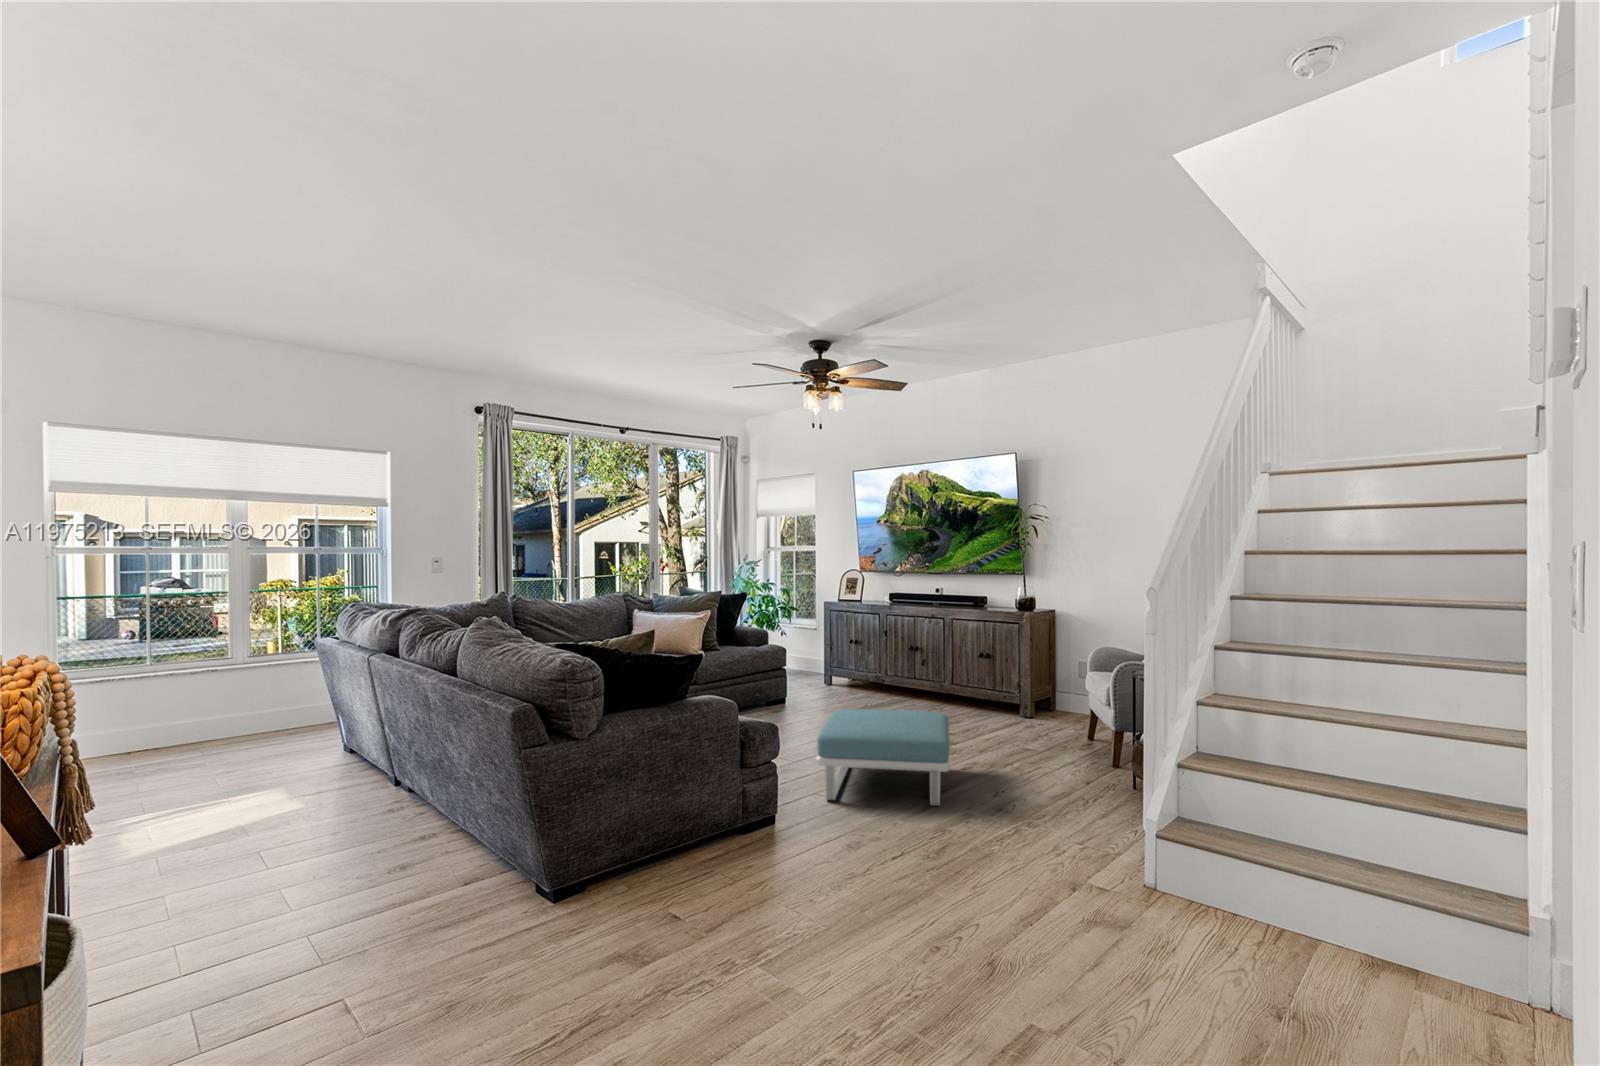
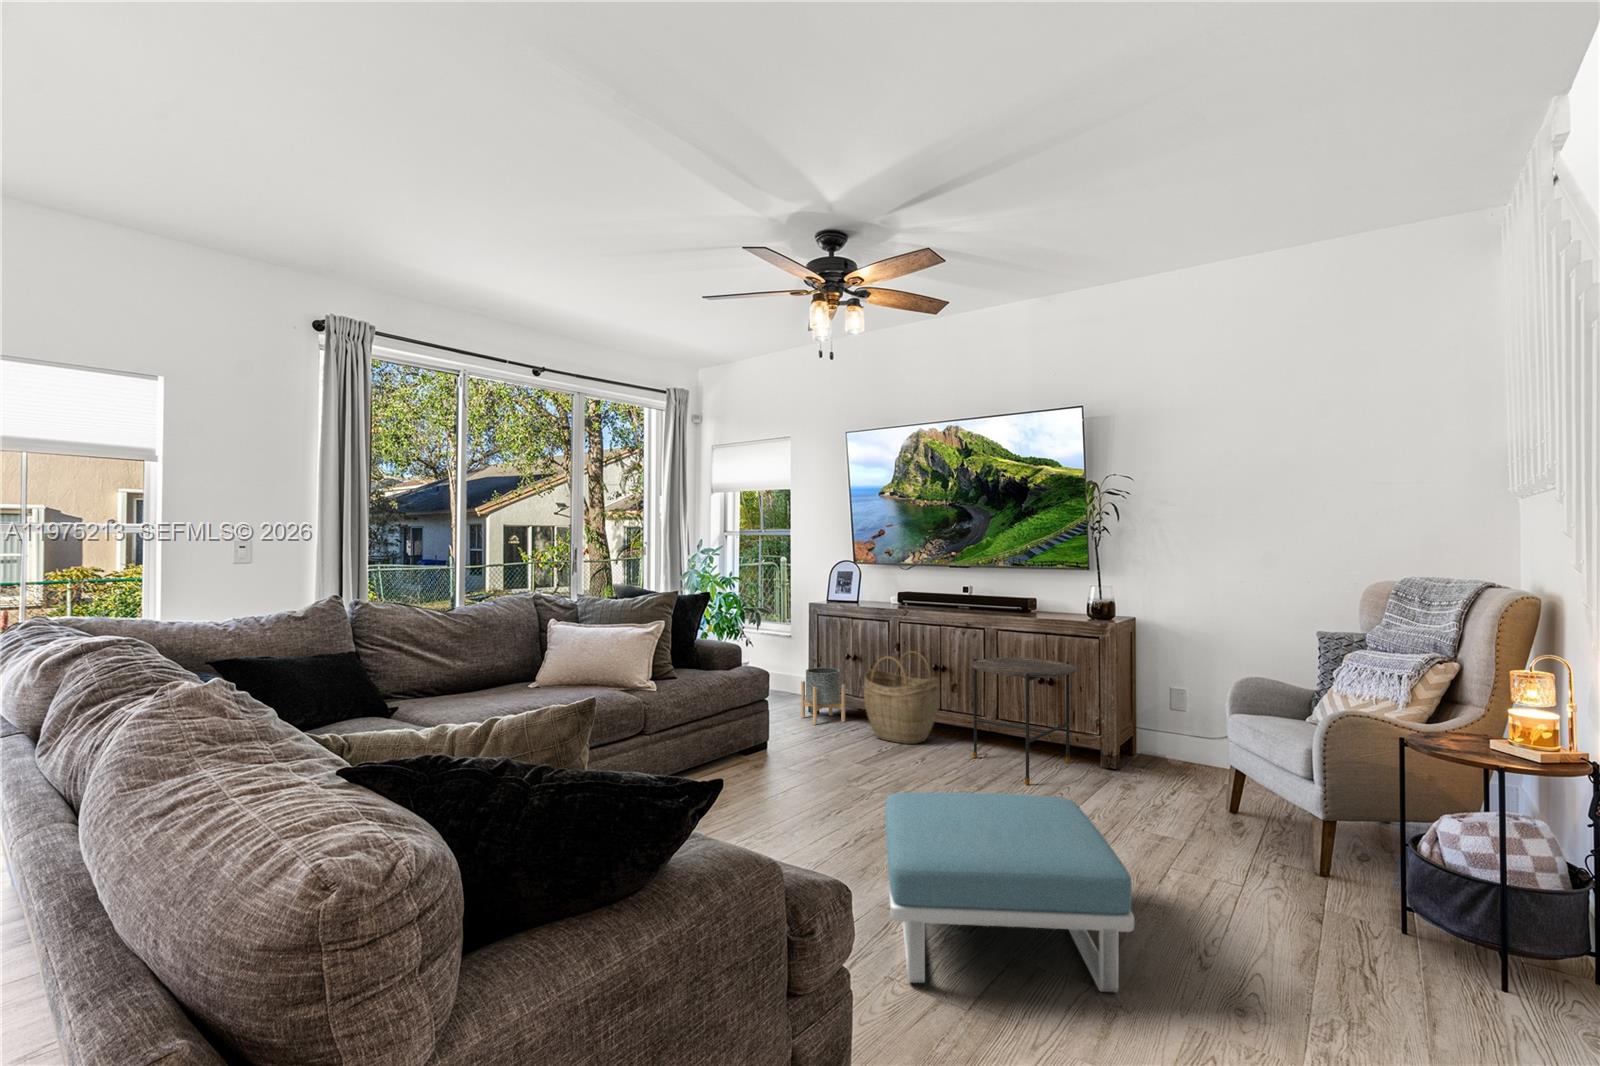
woven basket: none [857,636,911,702] -> present [864,651,940,744]
side table: none [923,639,998,724] -> present [971,658,1077,785]
planter: none [816,650,848,691] -> present [801,668,845,725]

